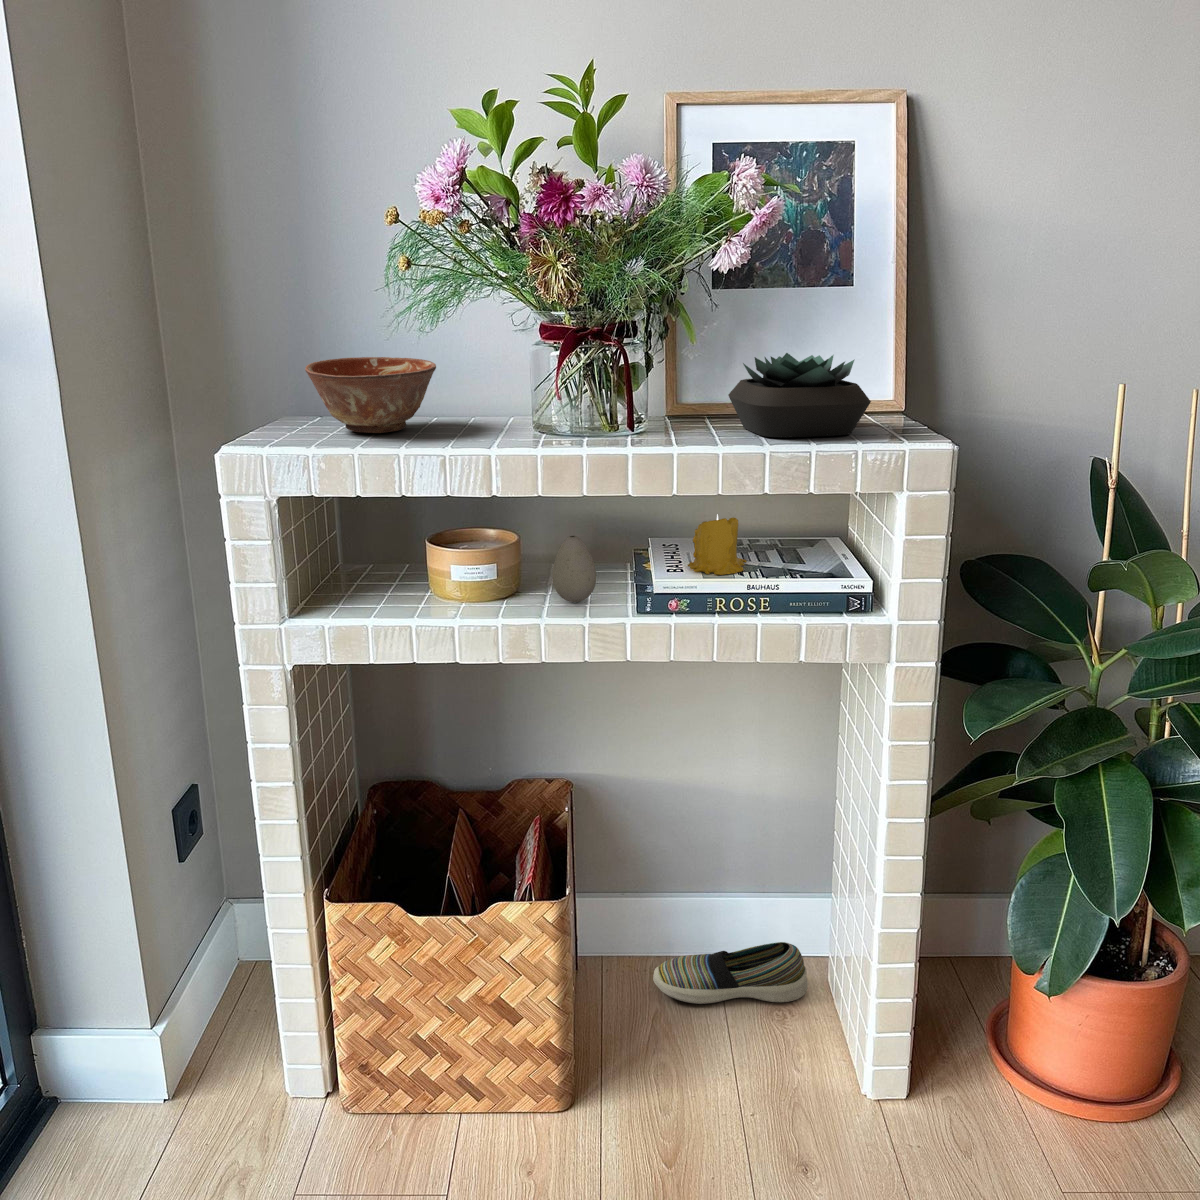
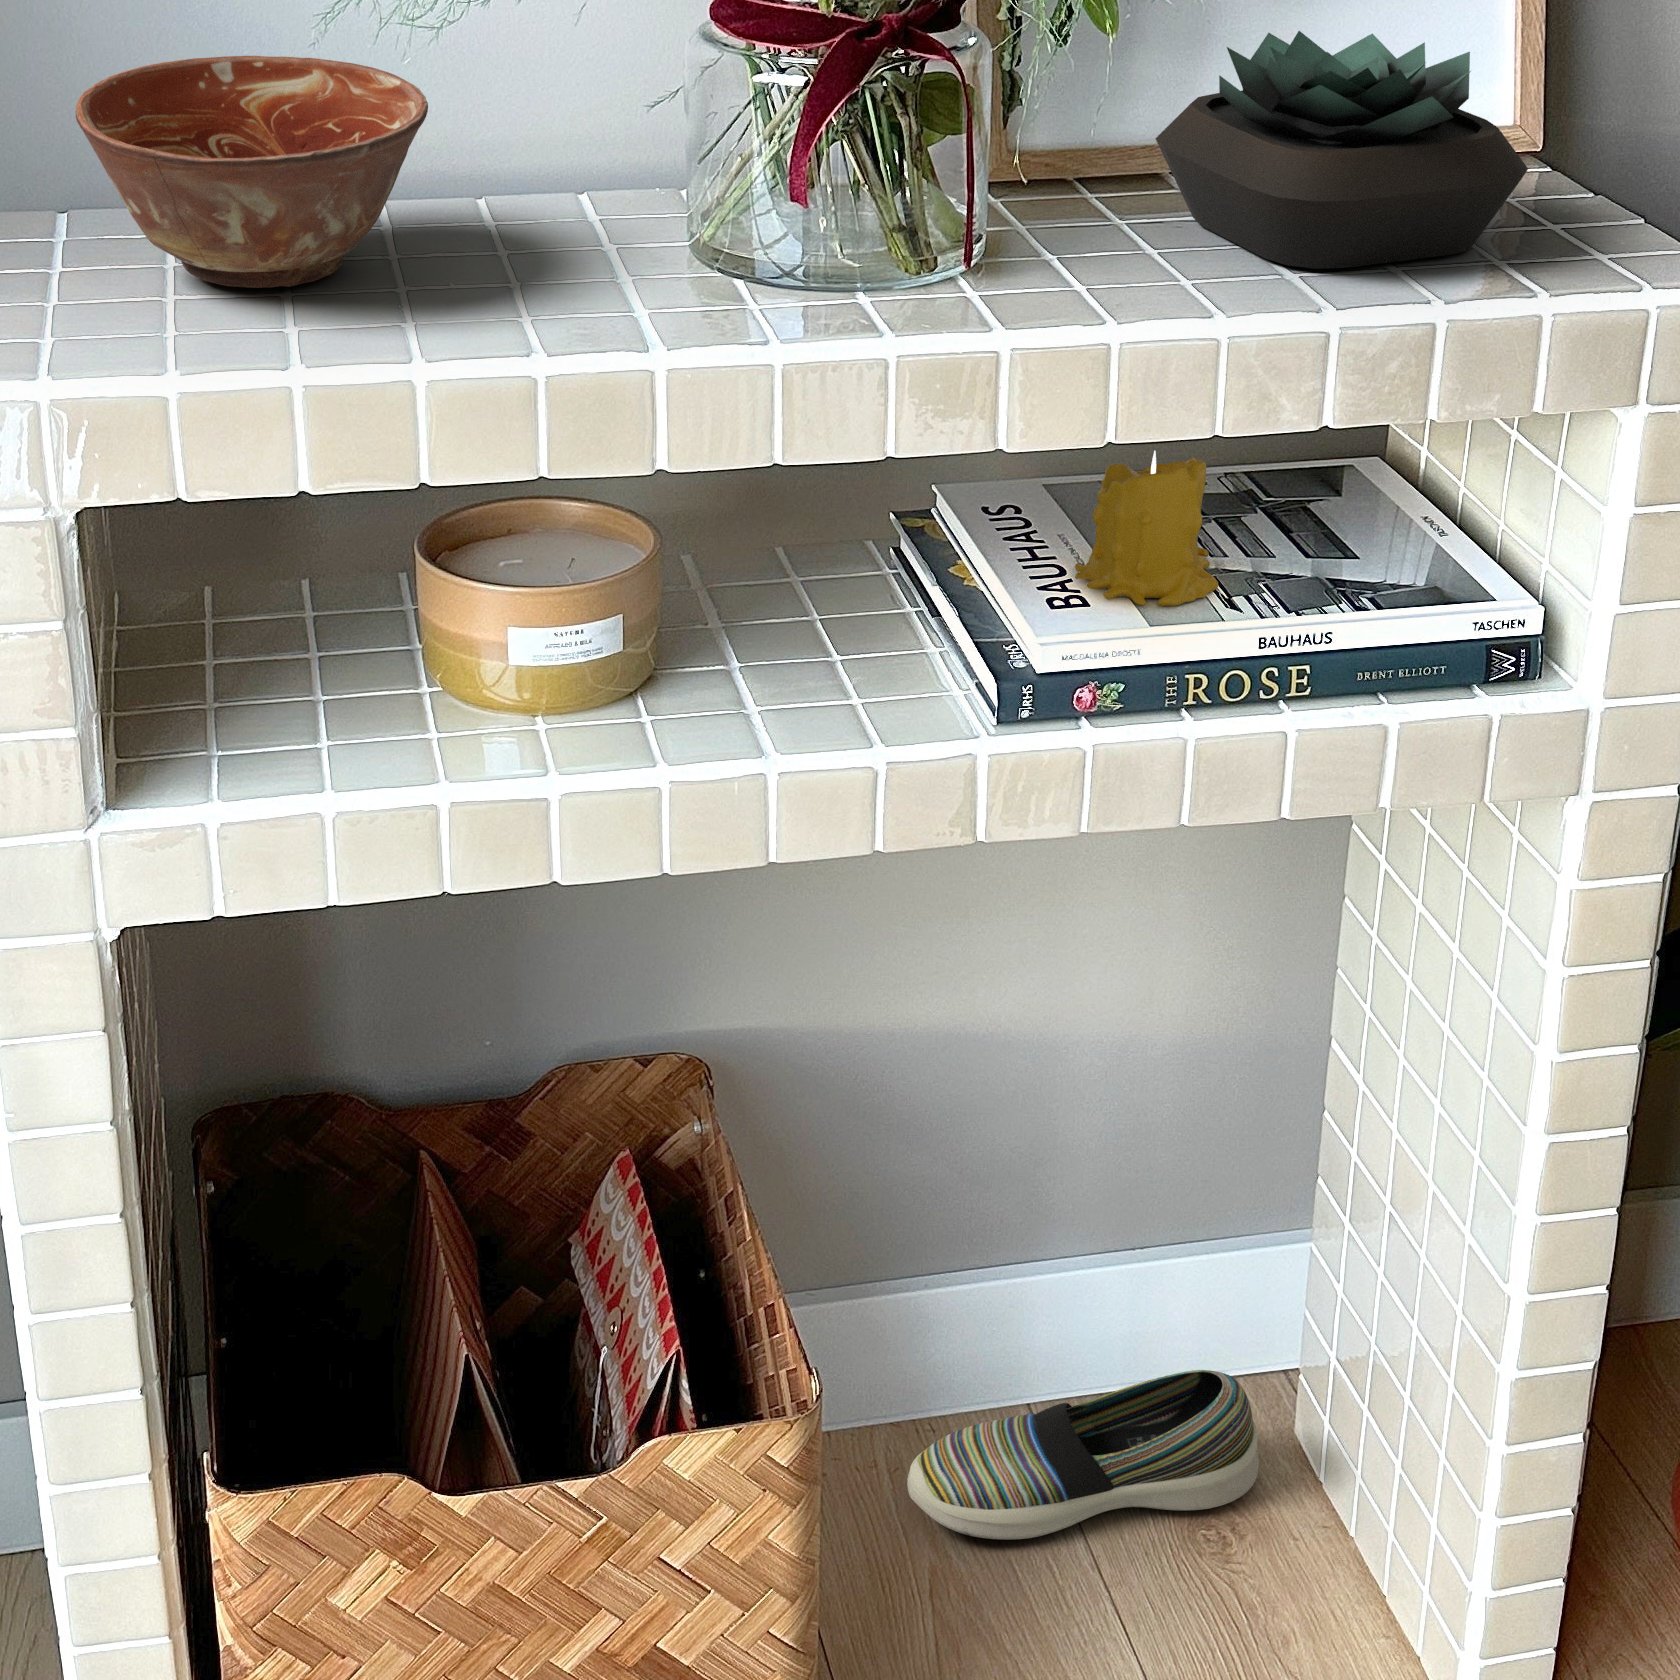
decorative egg: present [552,536,596,602] -> none [758,531,868,694]

